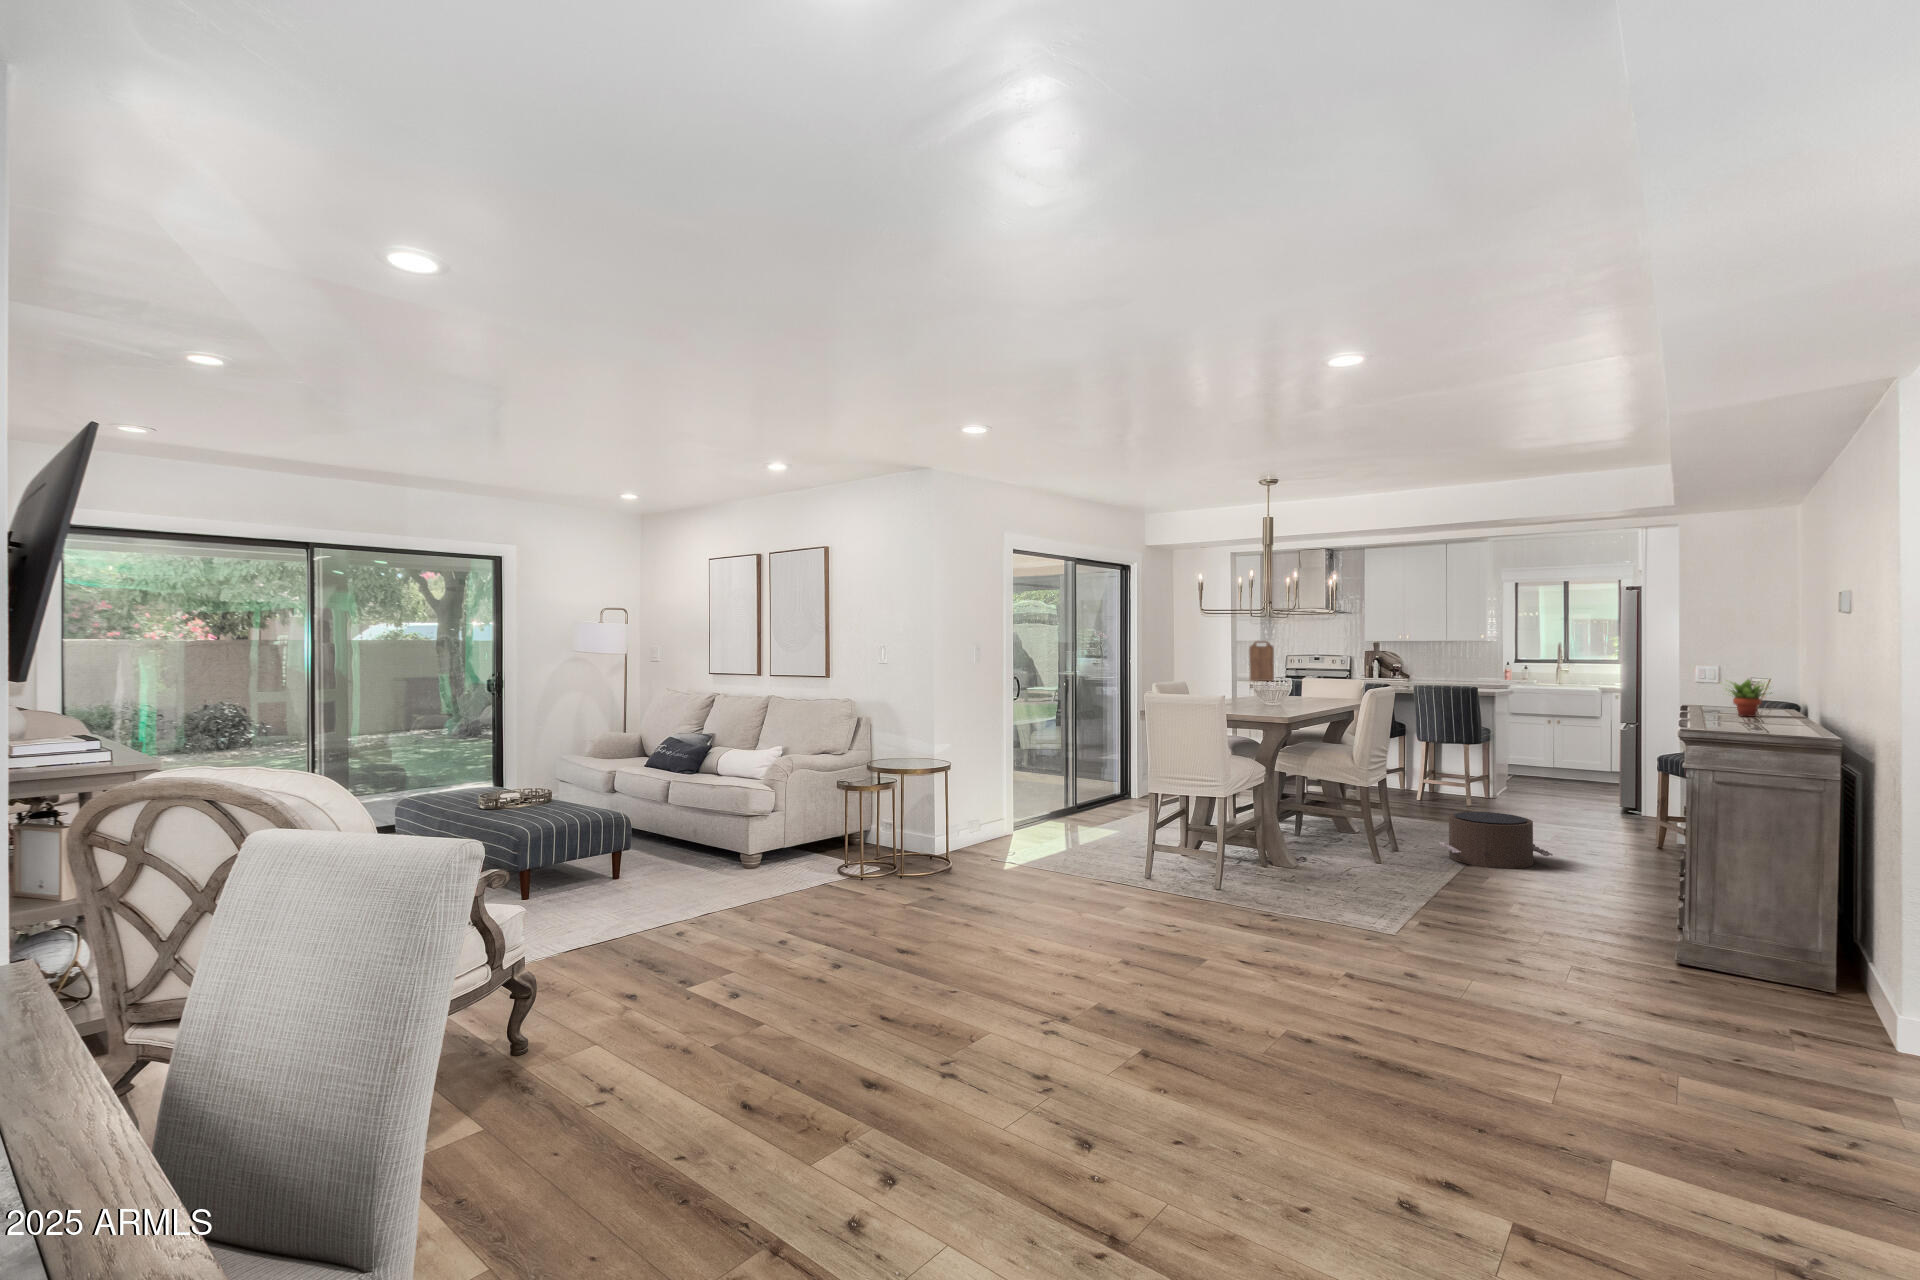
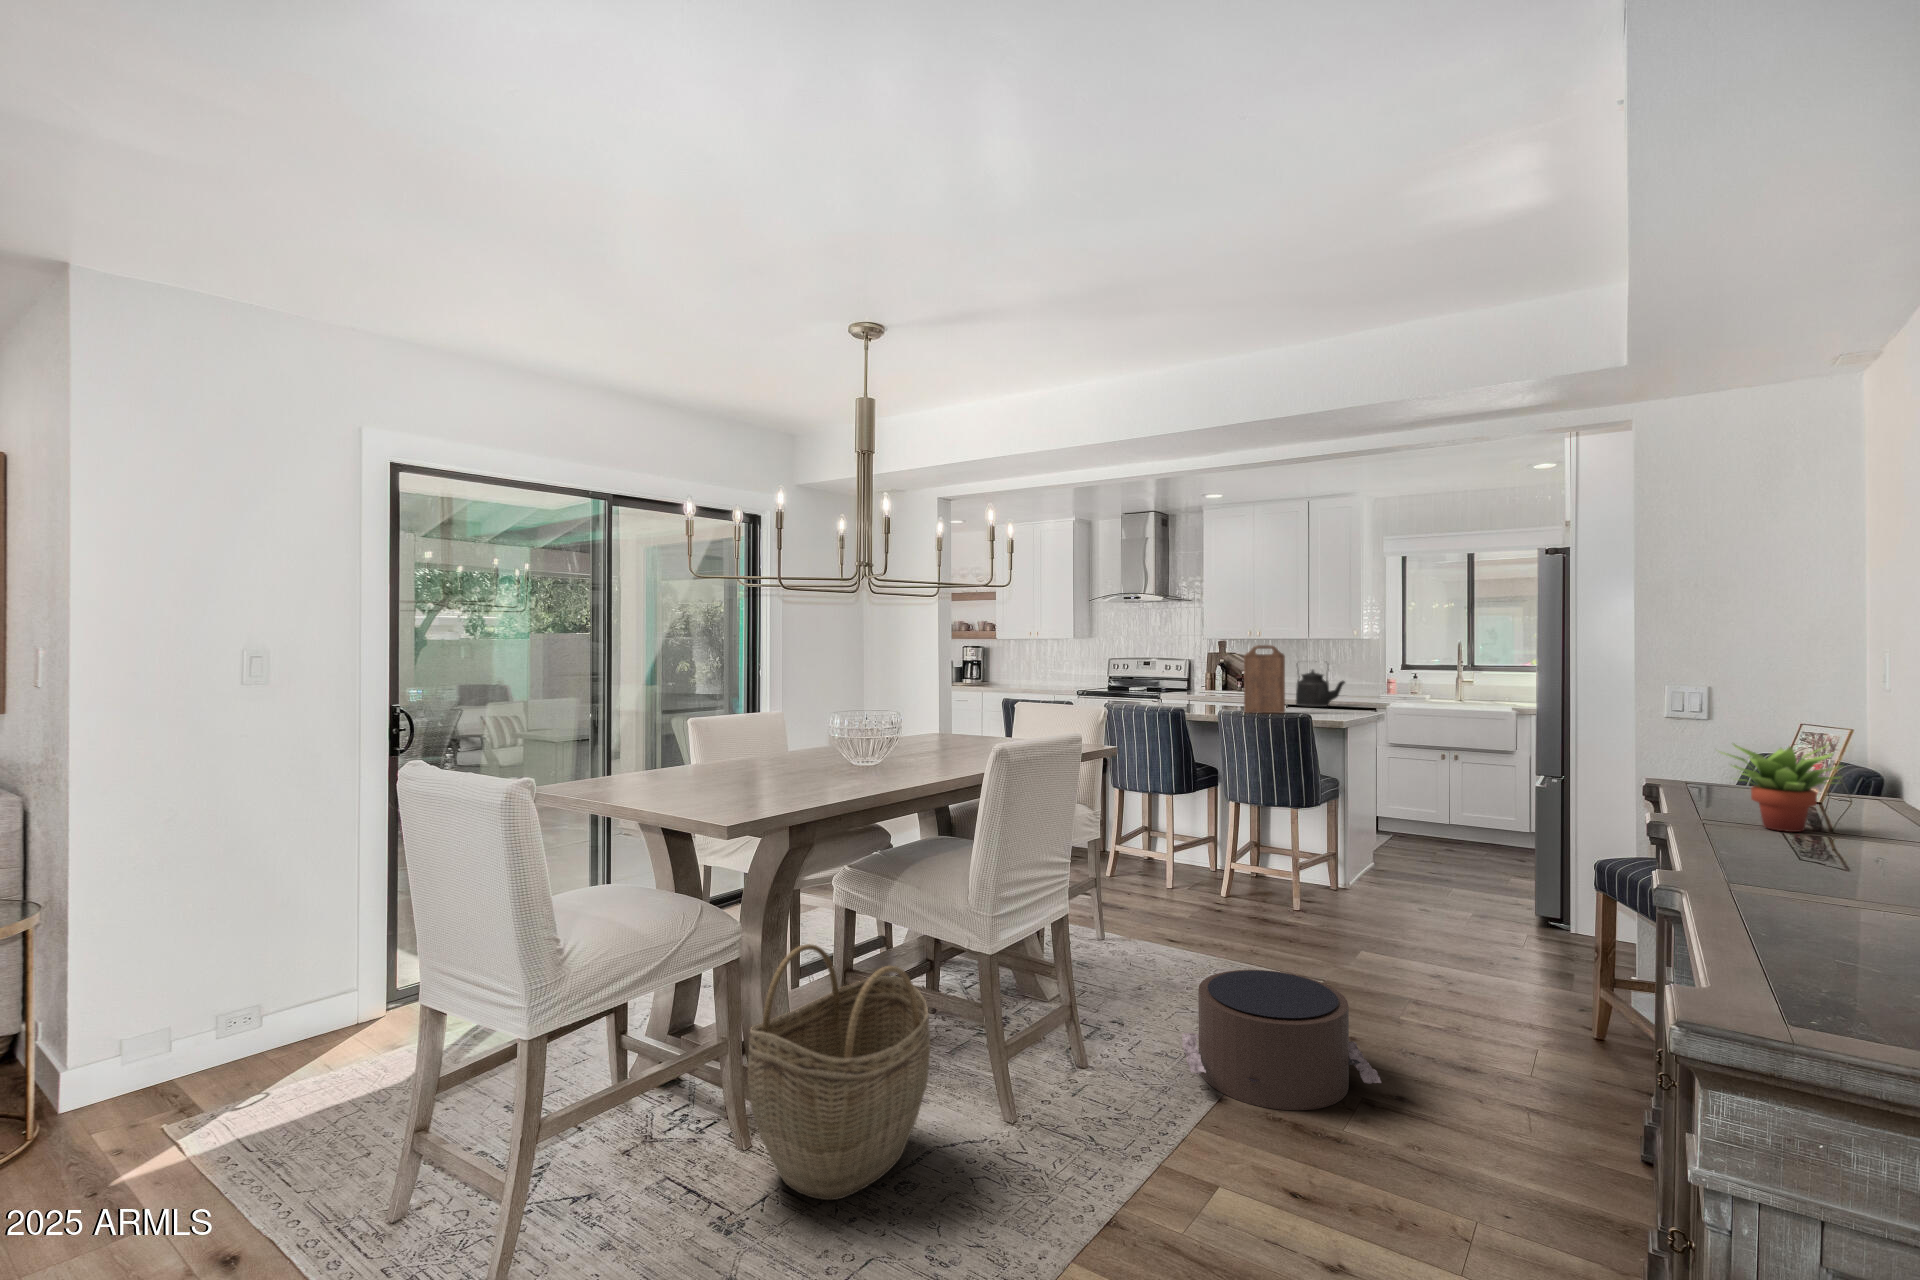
cutting board: present [1249,641,1274,681] -> present [1244,645,1285,713]
kettle: none [1446,655,1483,686] -> present [1296,669,1345,707]
woven basket: none [1262,779,1340,885] -> present [748,944,930,1200]

